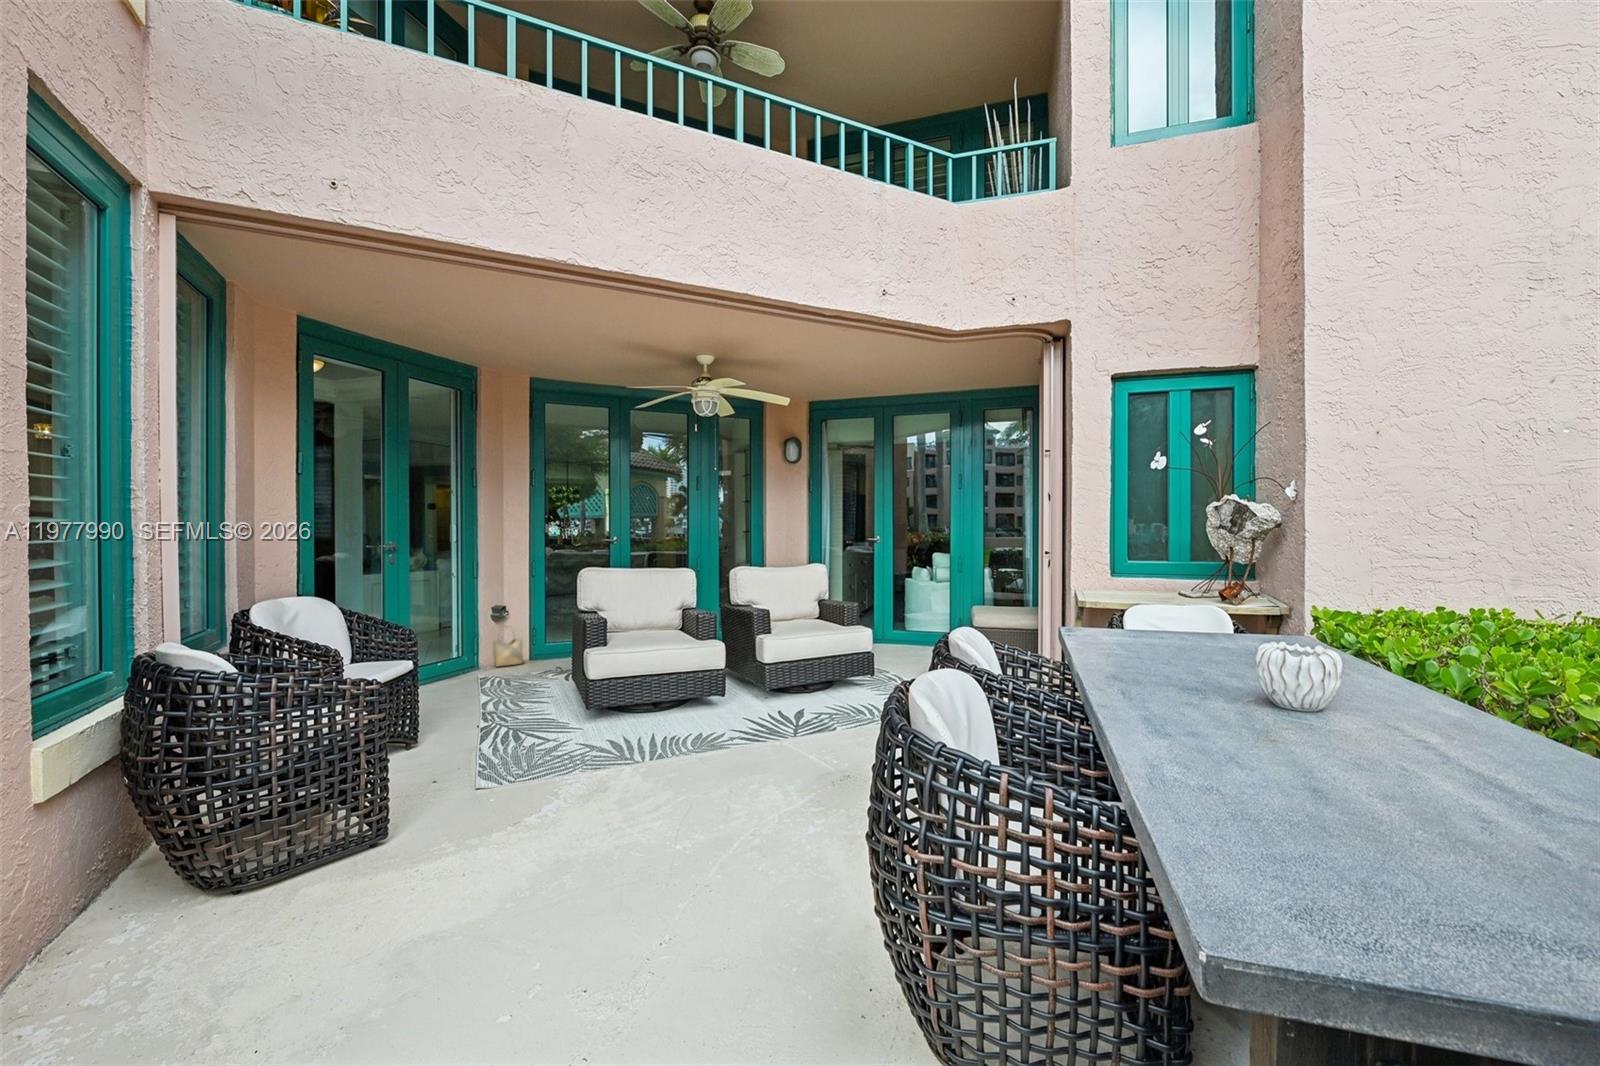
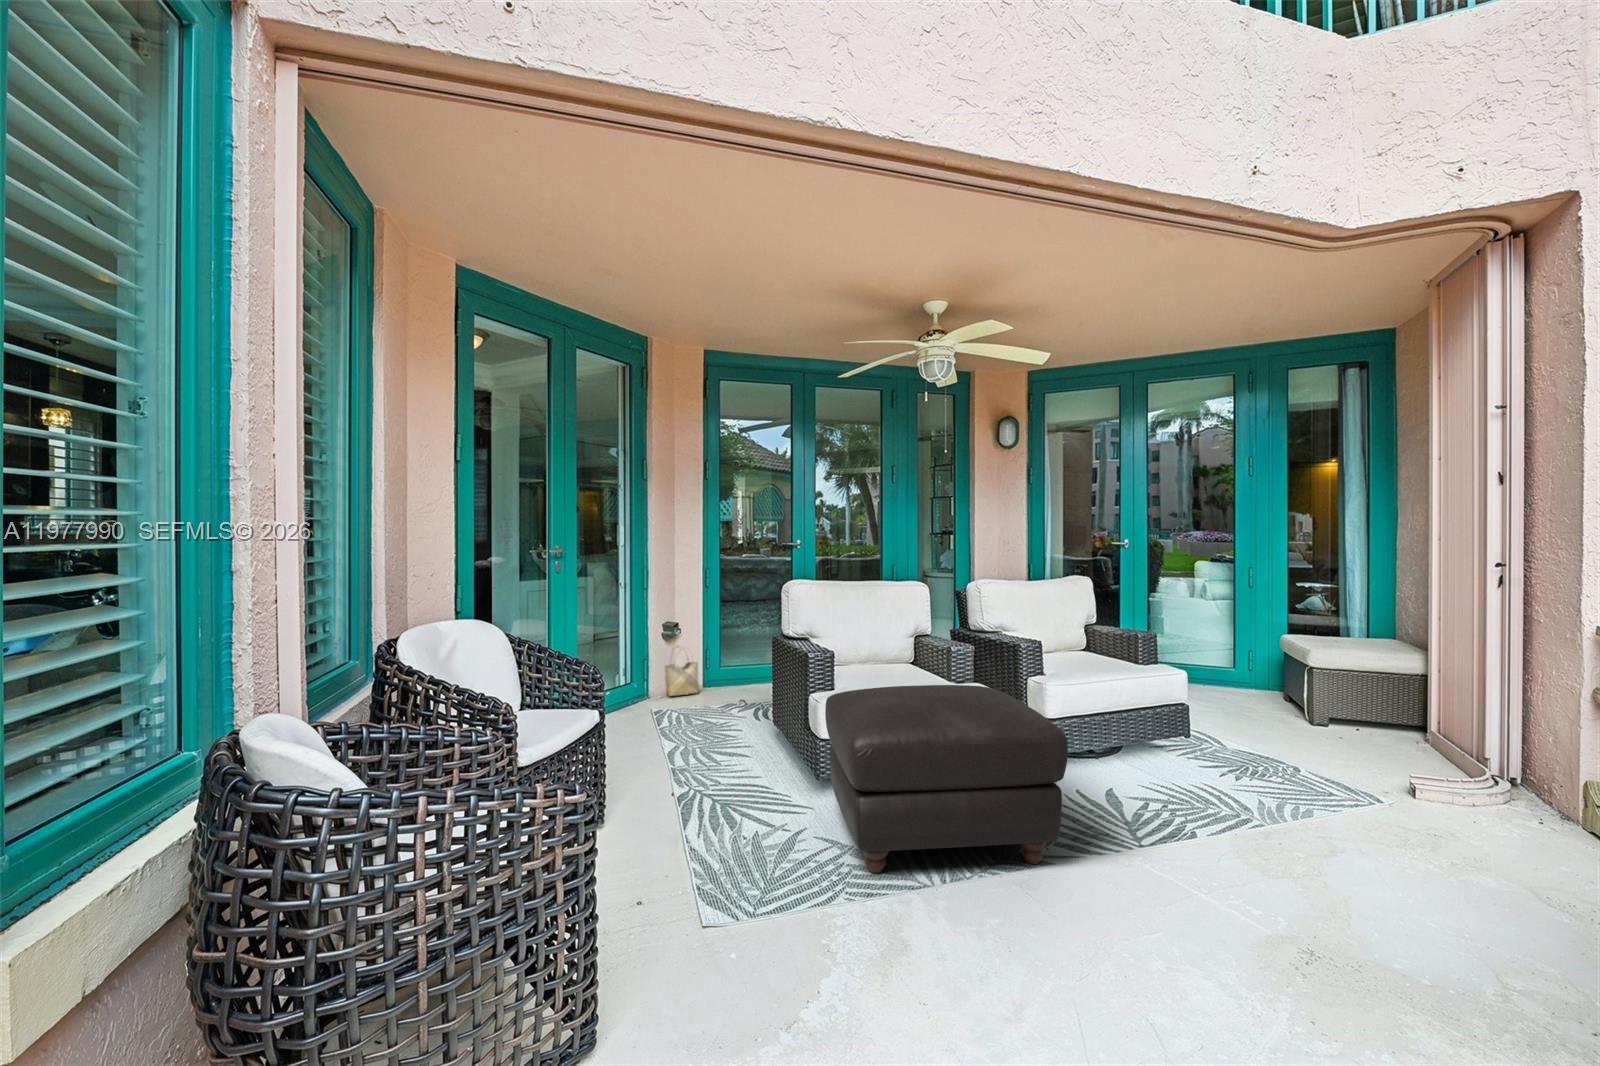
ottoman: none [588,637,735,756] -> present [825,685,1068,873]

